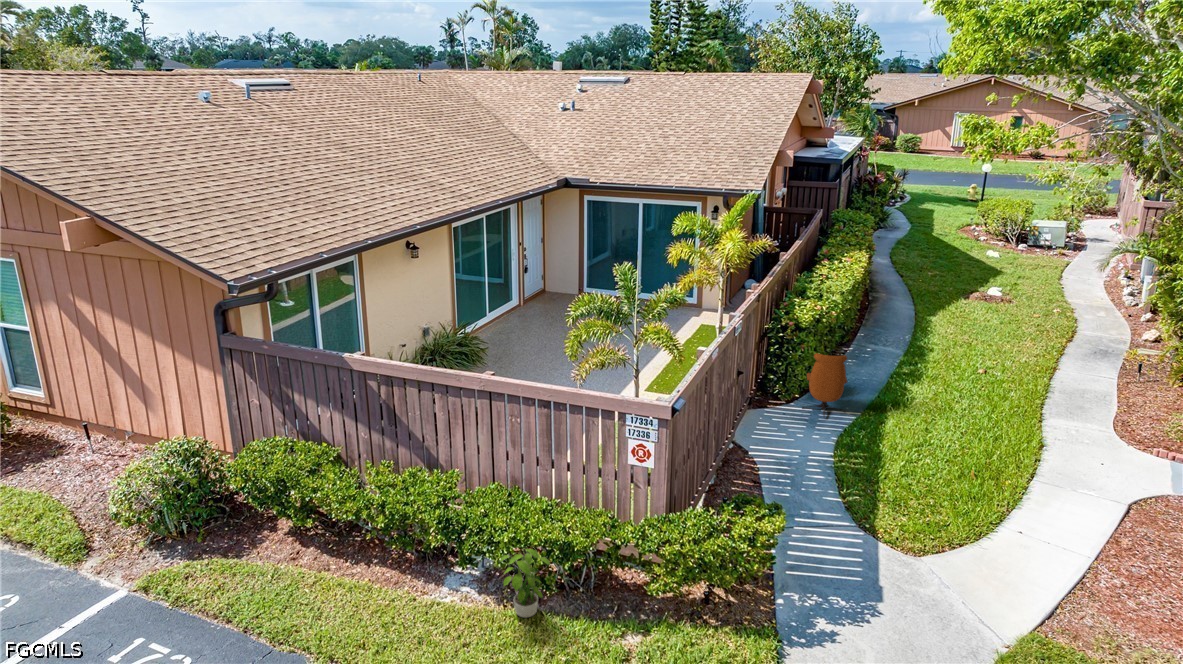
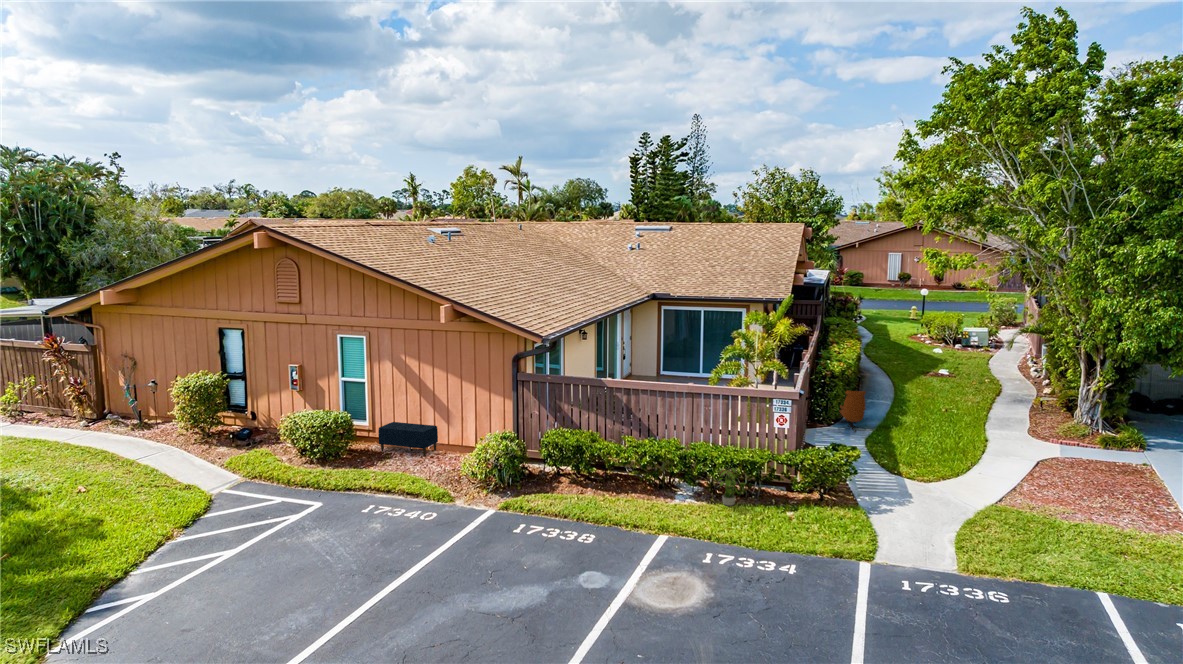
bench: none [31,398,132,461] -> present [378,422,438,456]

